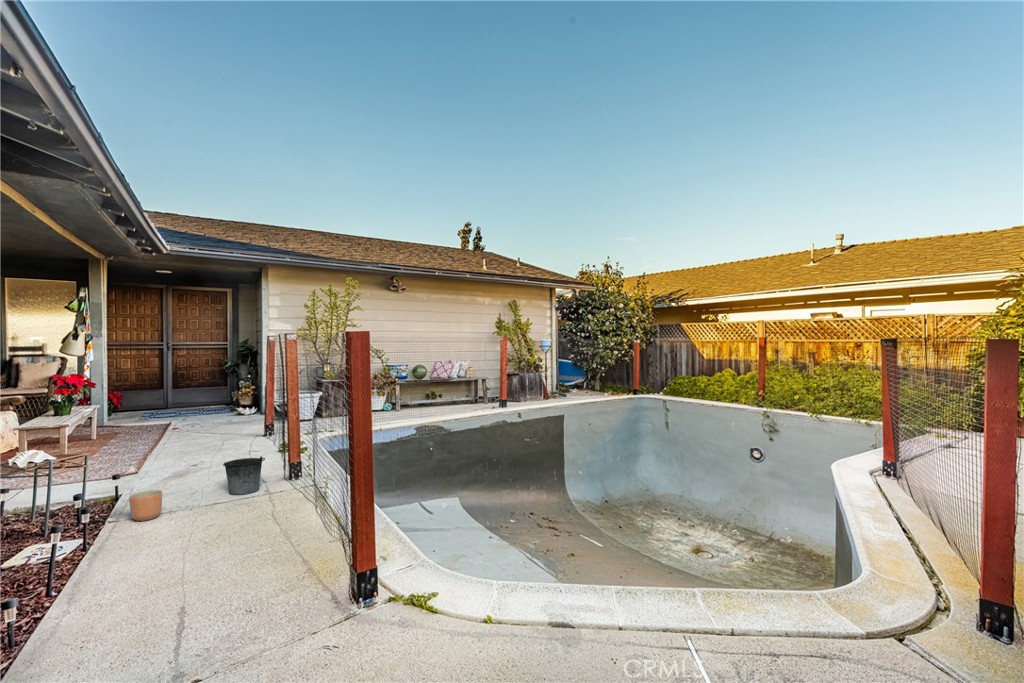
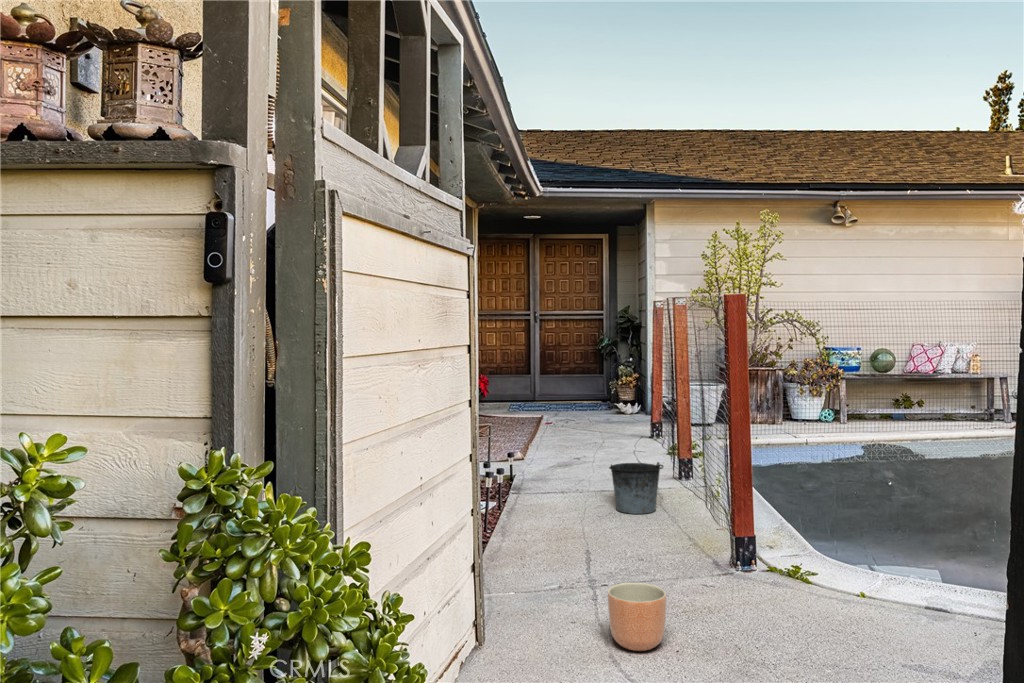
planter: present [129,490,162,521] -> present [608,583,666,651]

